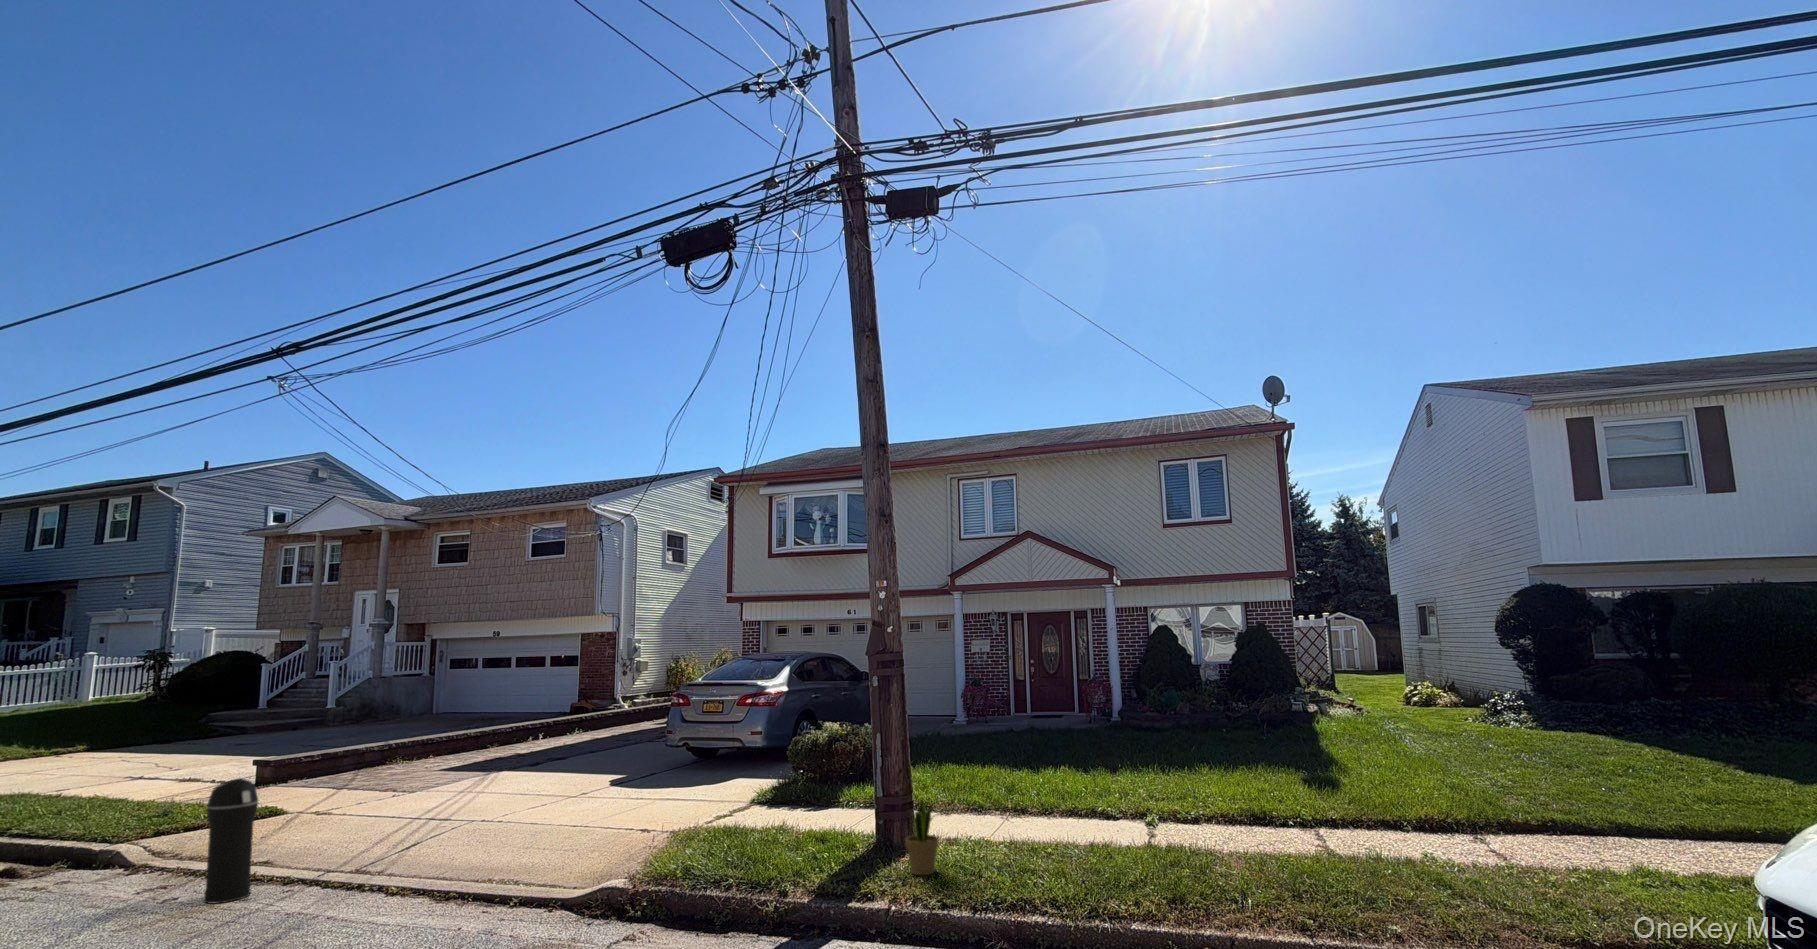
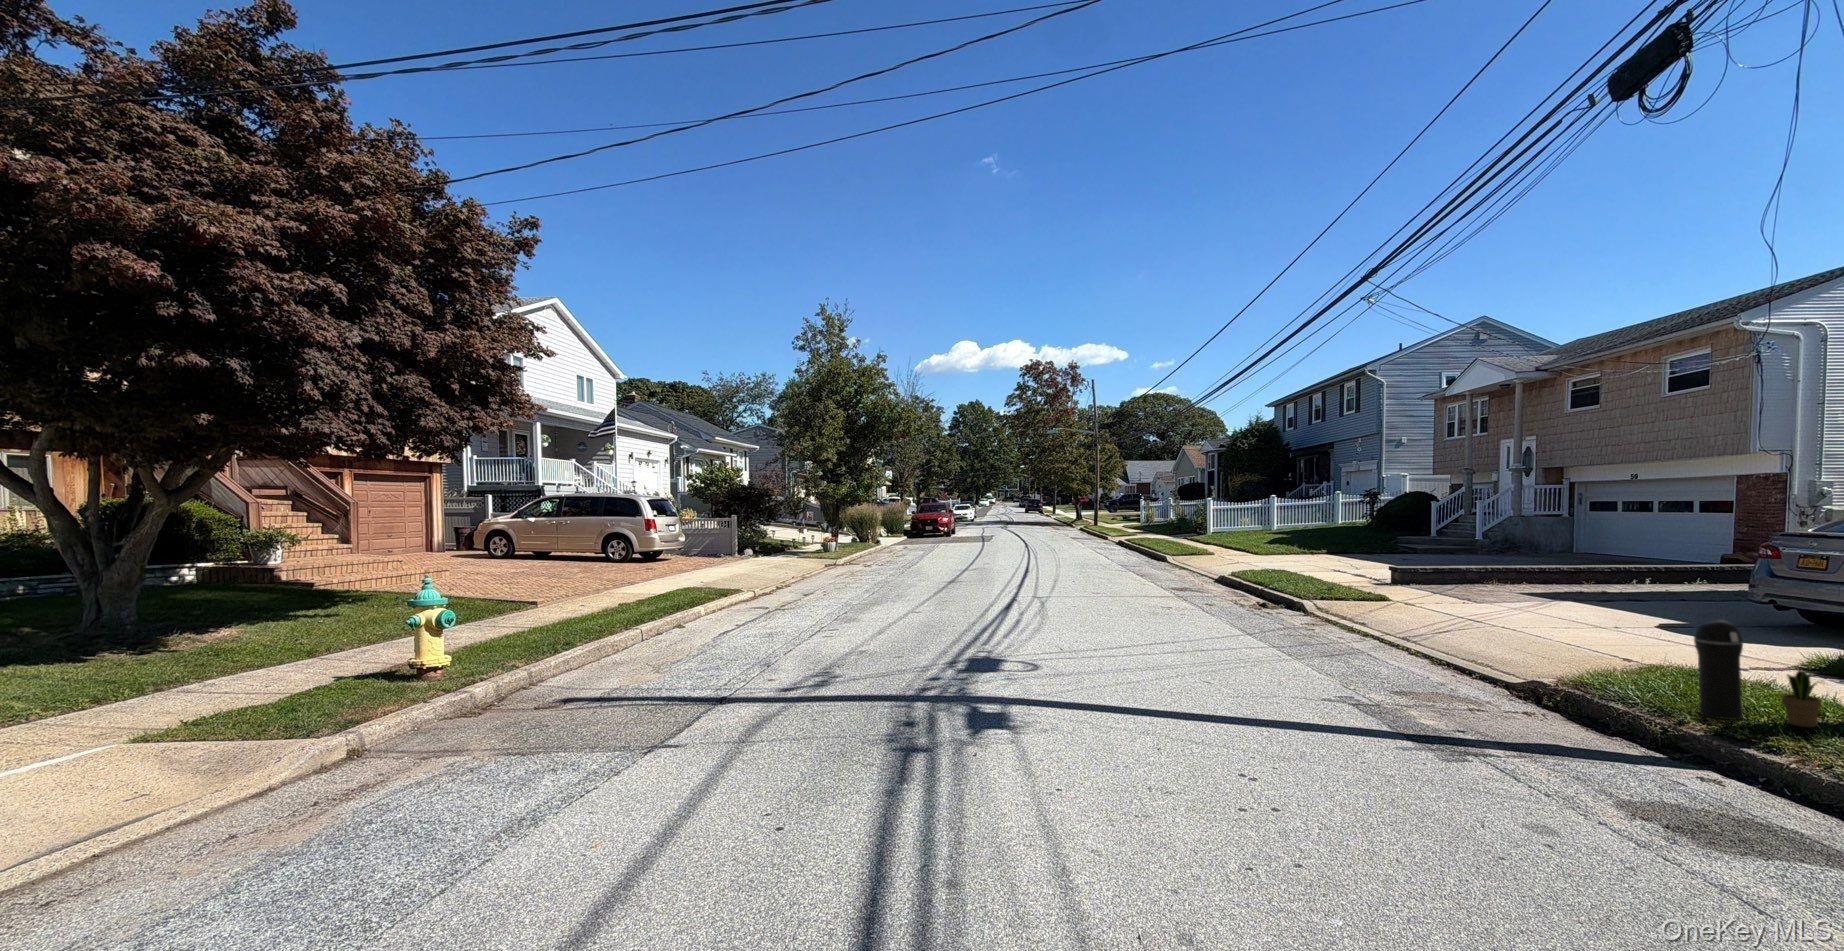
trash can: present [204,779,258,904] -> present [1694,620,1743,720]

